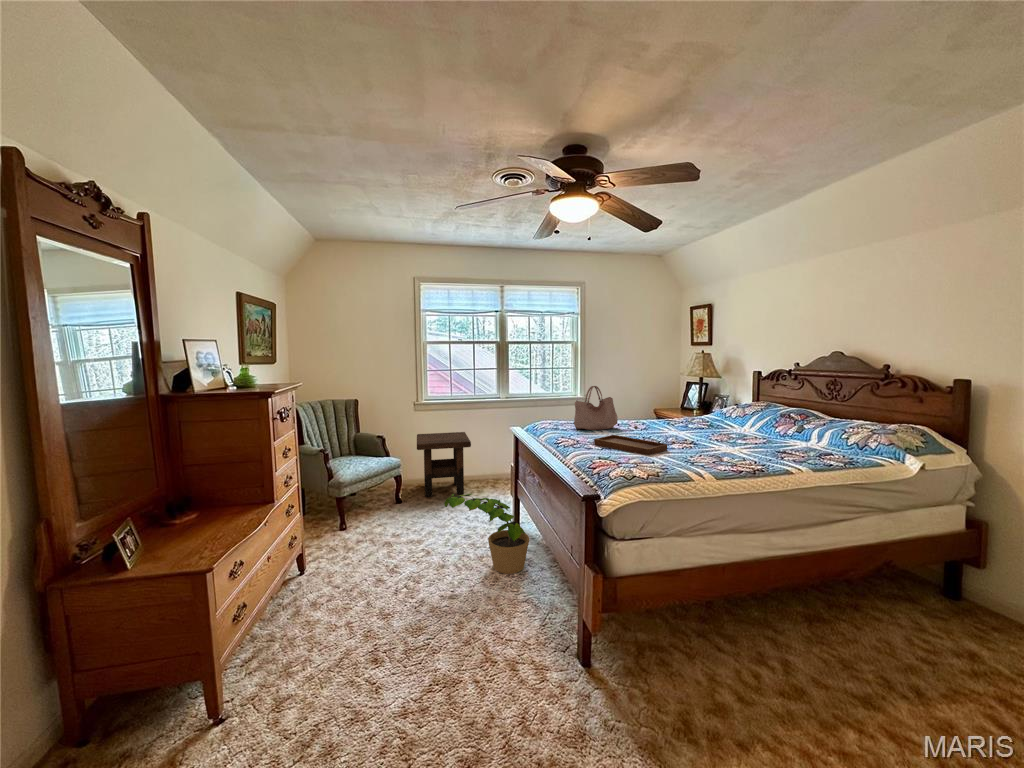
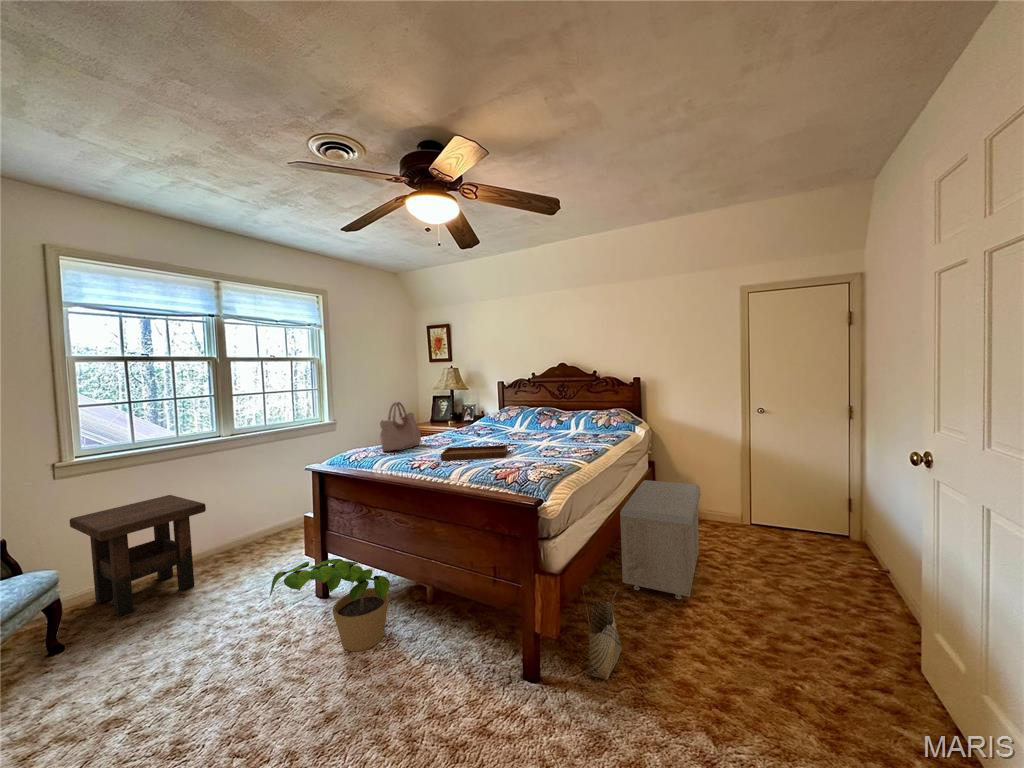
storage bench: none [767,539,983,712] -> present [620,480,700,599]
woven basket: none [627,605,685,706] -> present [583,586,622,680]

